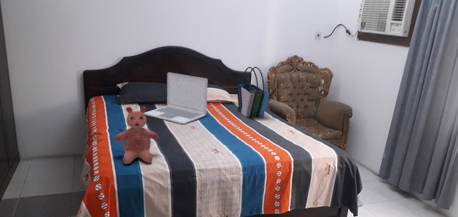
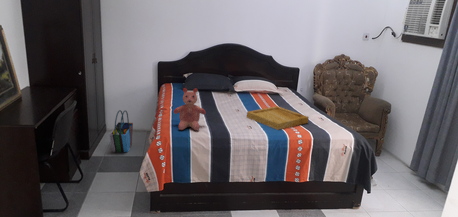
tote bag: present [237,67,269,117] -> present [110,110,133,152]
laptop: present [144,72,208,124] -> none [201,65,254,108]
tray: none [207,119,280,152] -> present [247,106,309,130]

